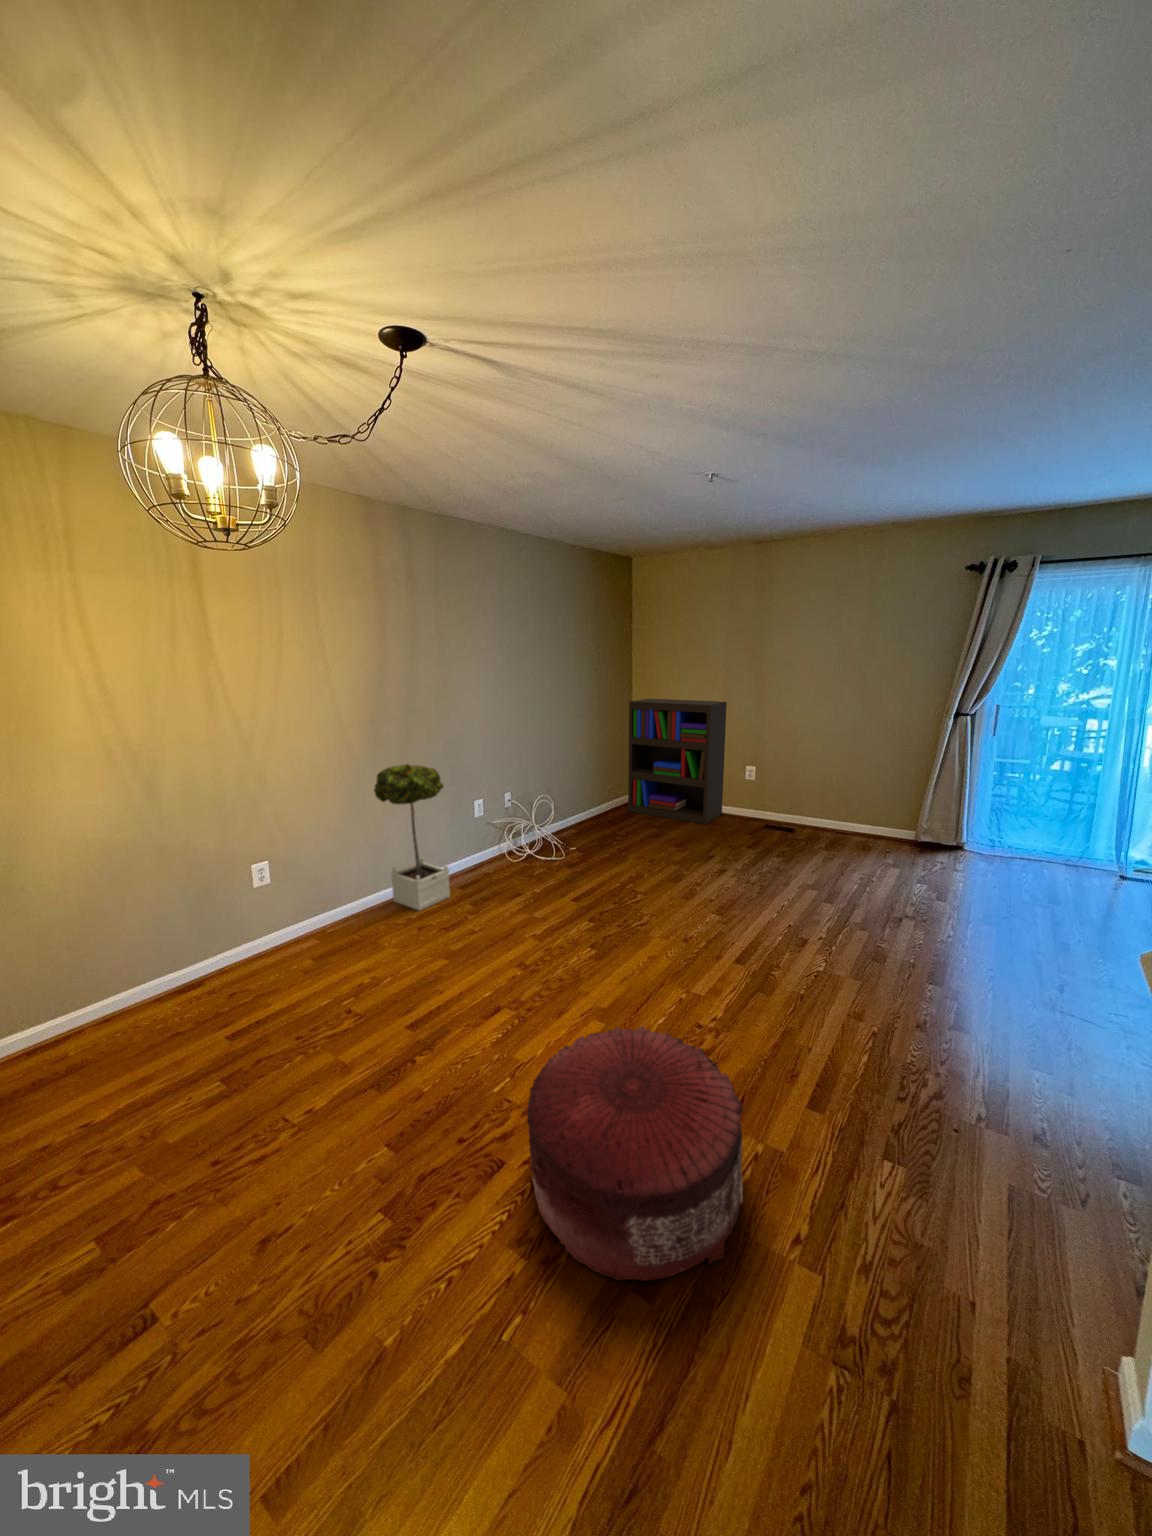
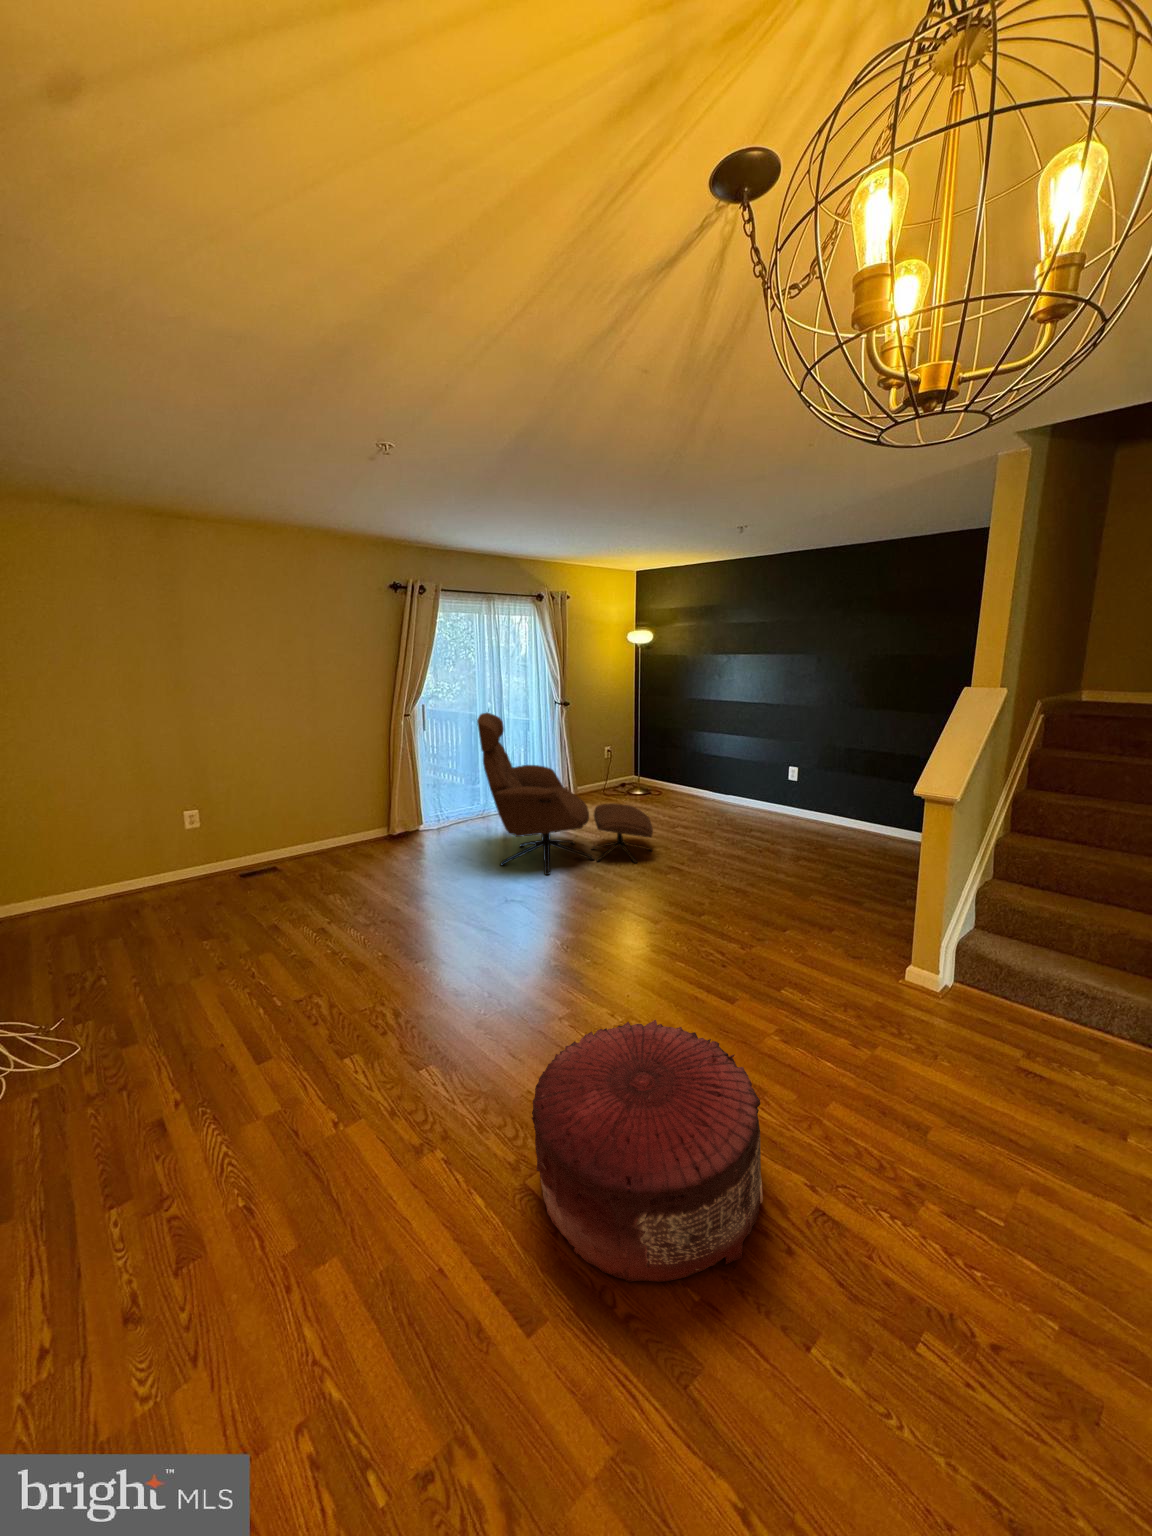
bookshelf: present [628,699,727,824] -> none [642,684,746,816]
lounge chair: none [475,721,637,877] -> present [477,713,653,875]
potted tree: present [374,764,450,910] -> none [372,757,456,912]

